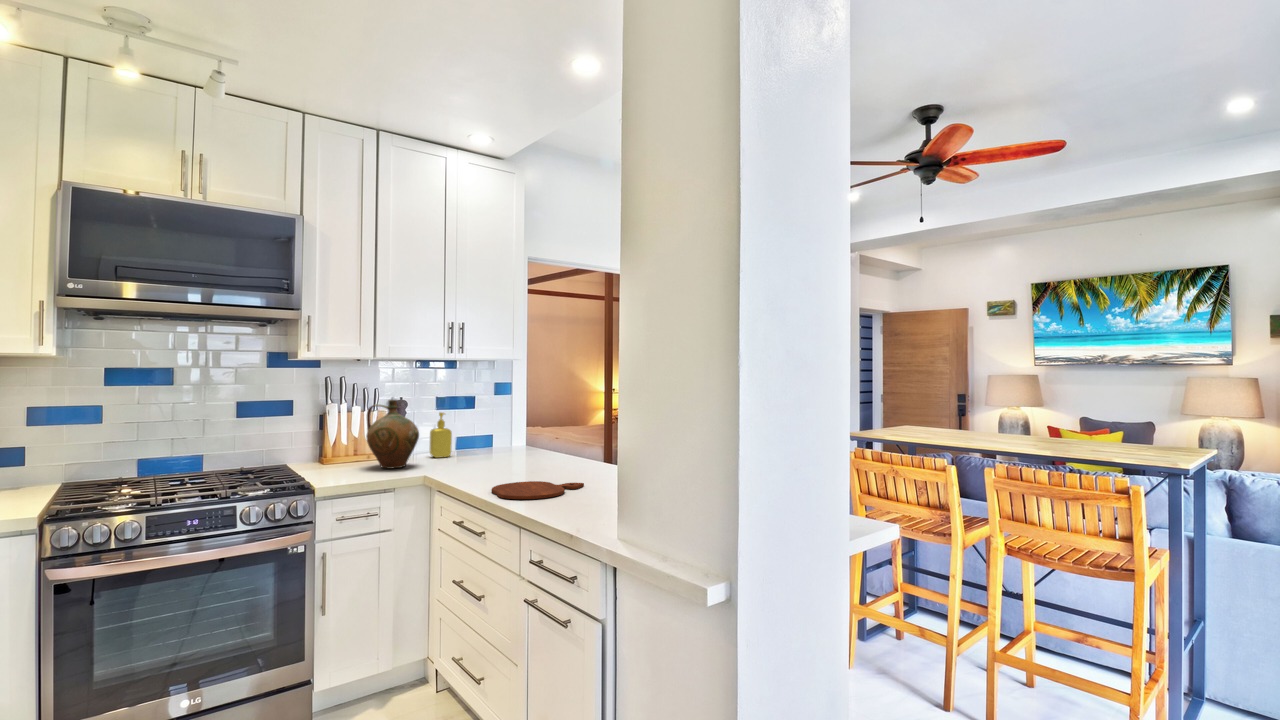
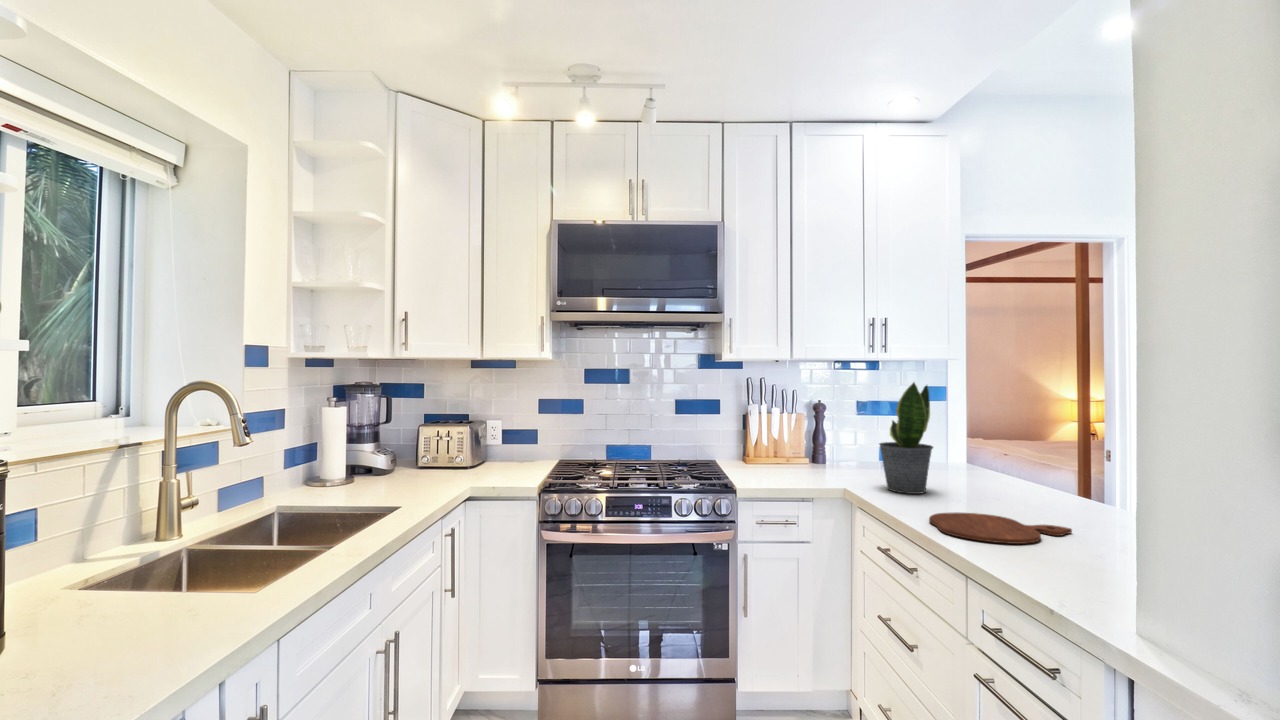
potted plant: none [454,379,498,474] -> present [879,382,933,494]
ceramic jug: present [366,400,419,469] -> none [785,402,839,475]
soap dispenser: present [430,413,452,458] -> none [851,417,875,467]

